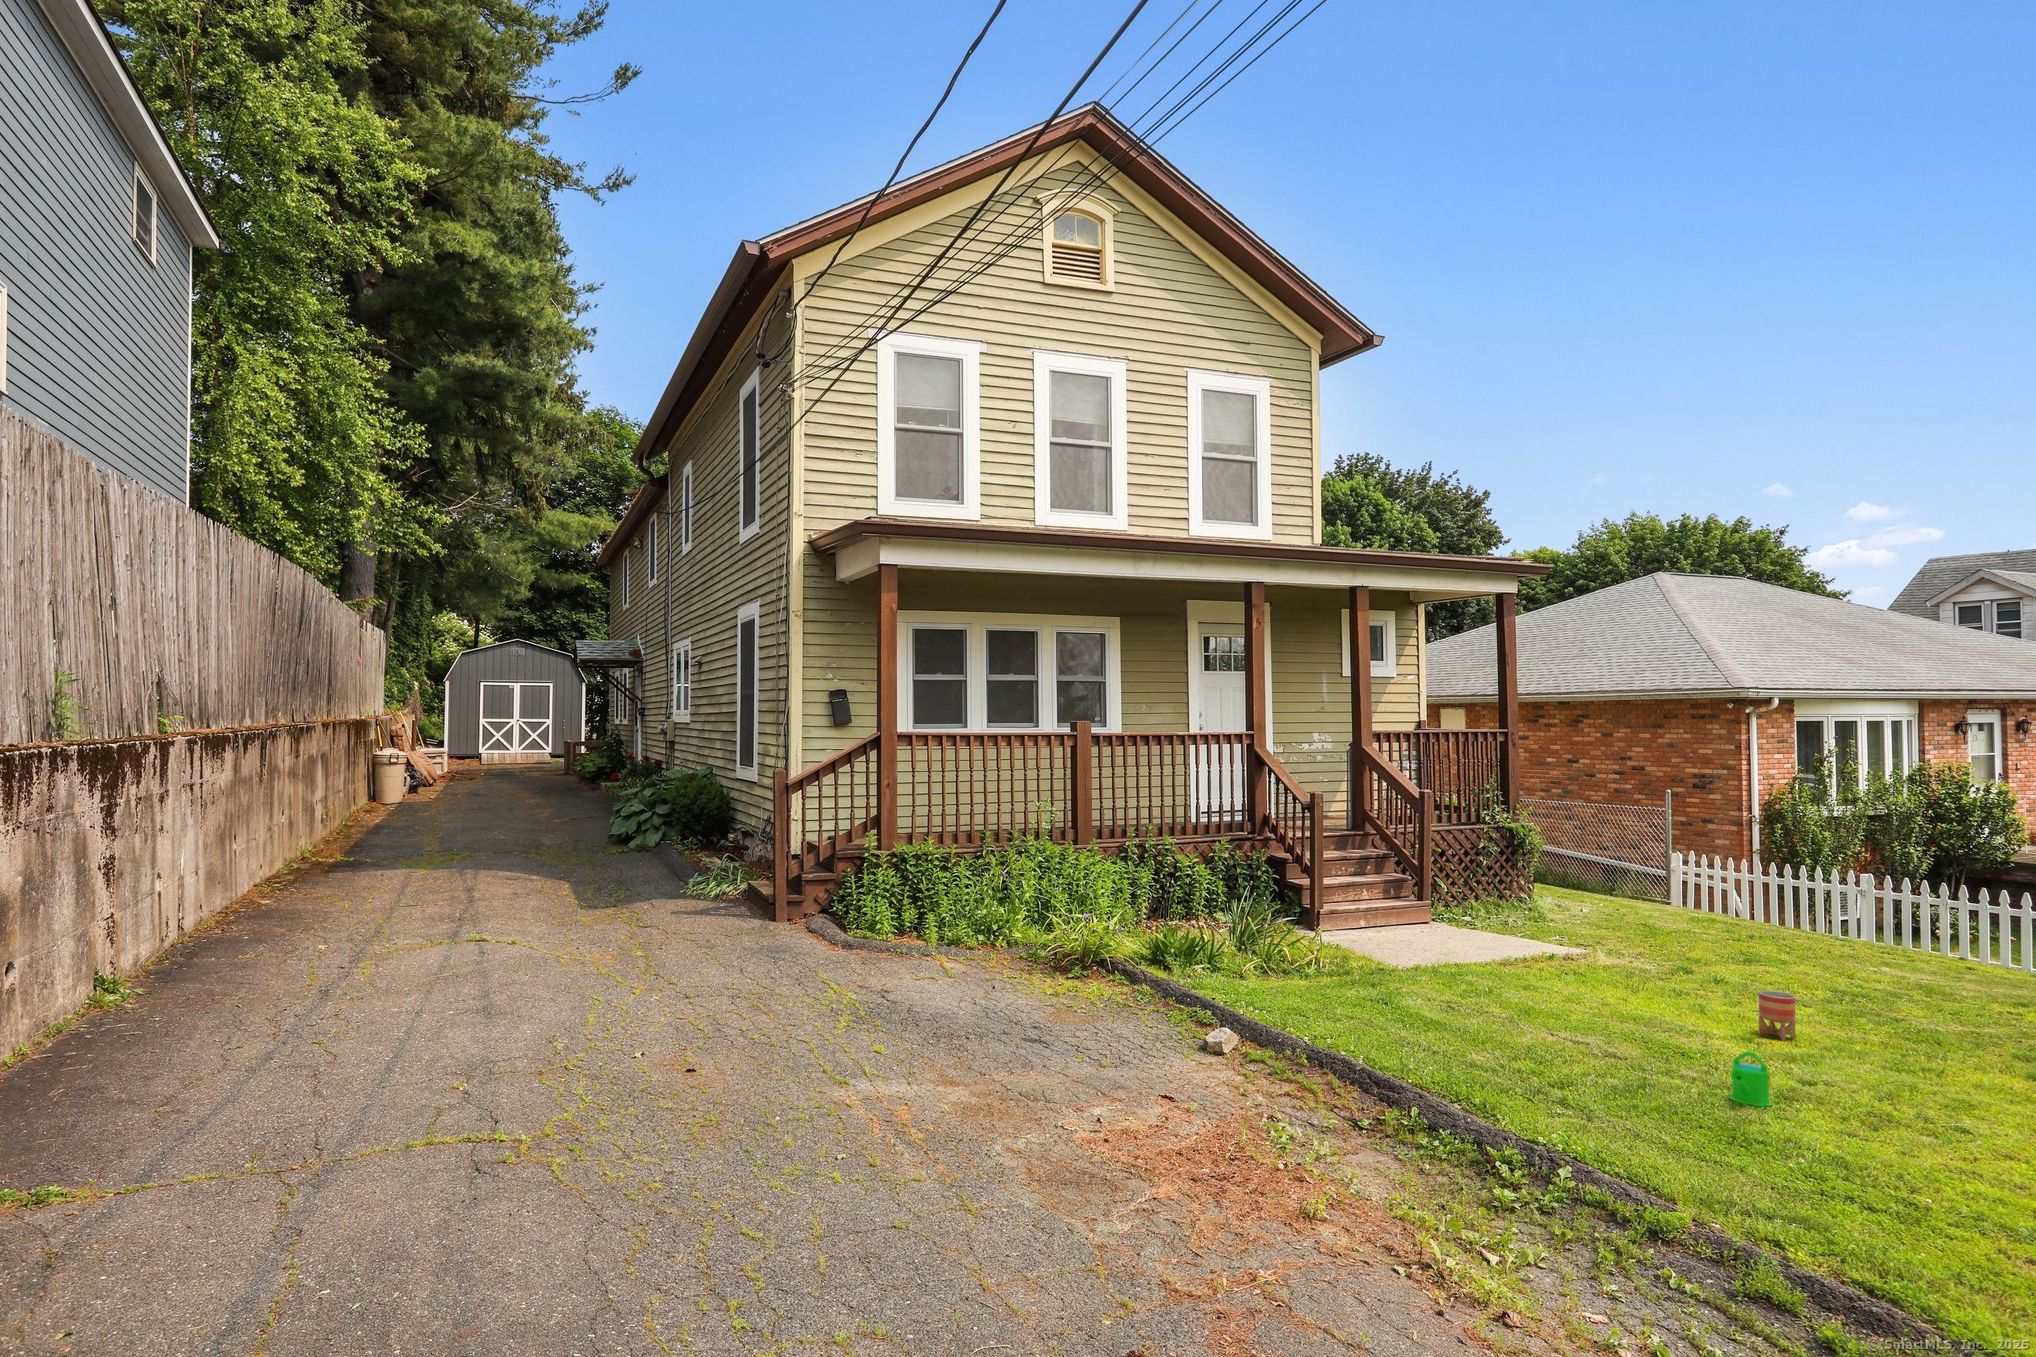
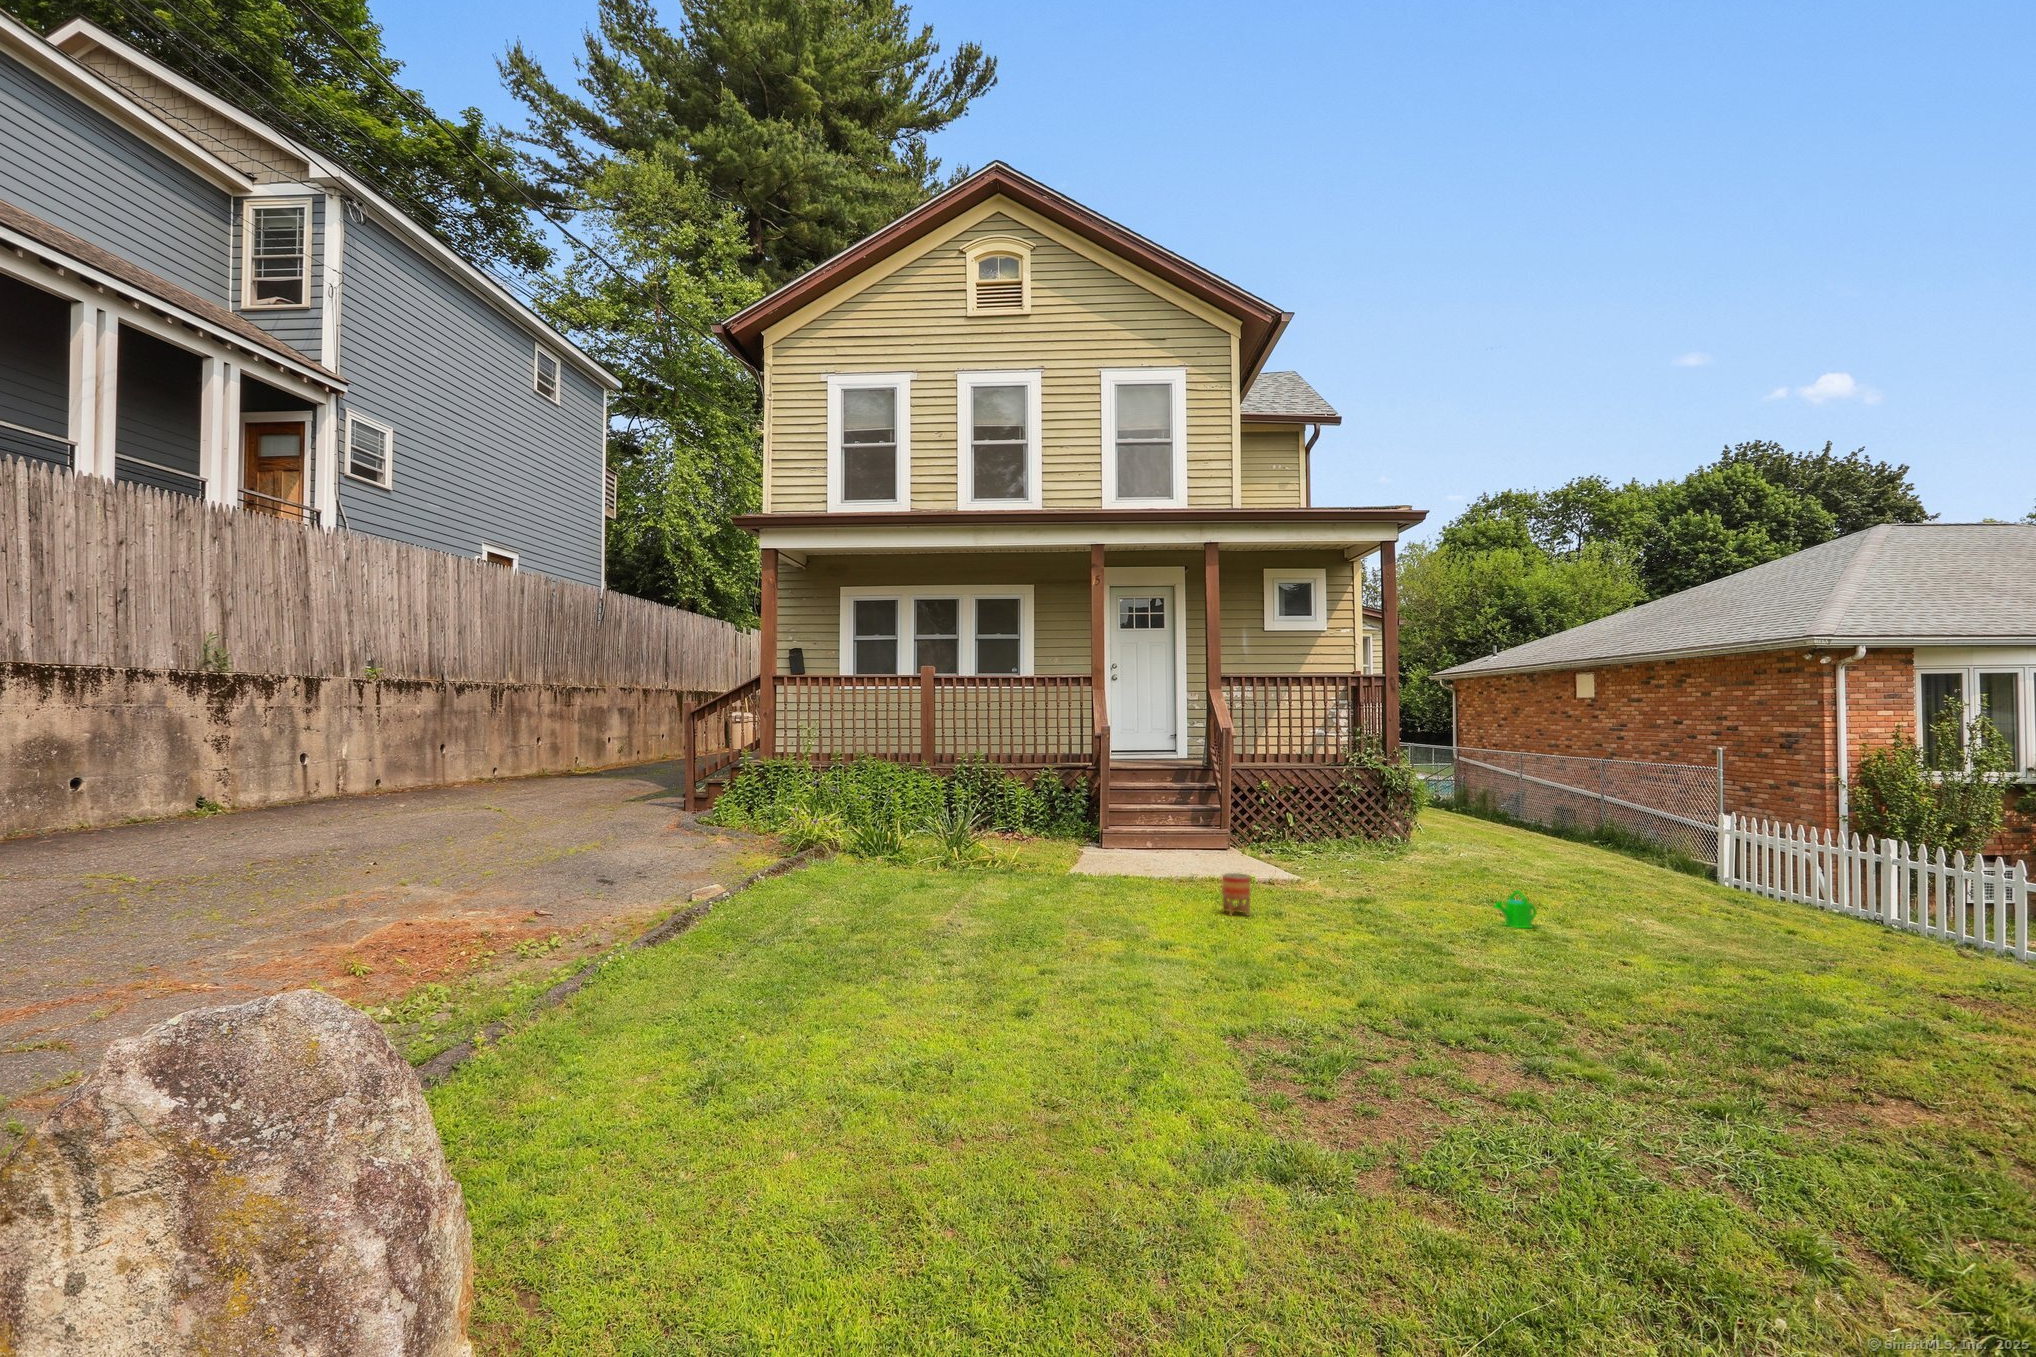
watering can: present [1729,1051,1771,1106] -> present [1494,890,1537,929]

